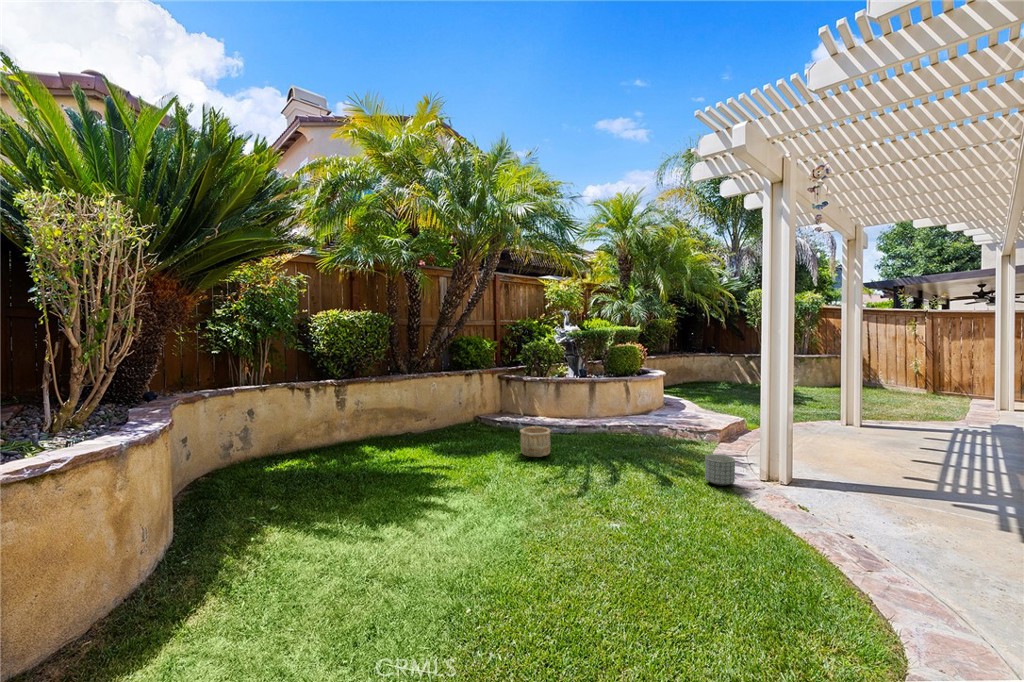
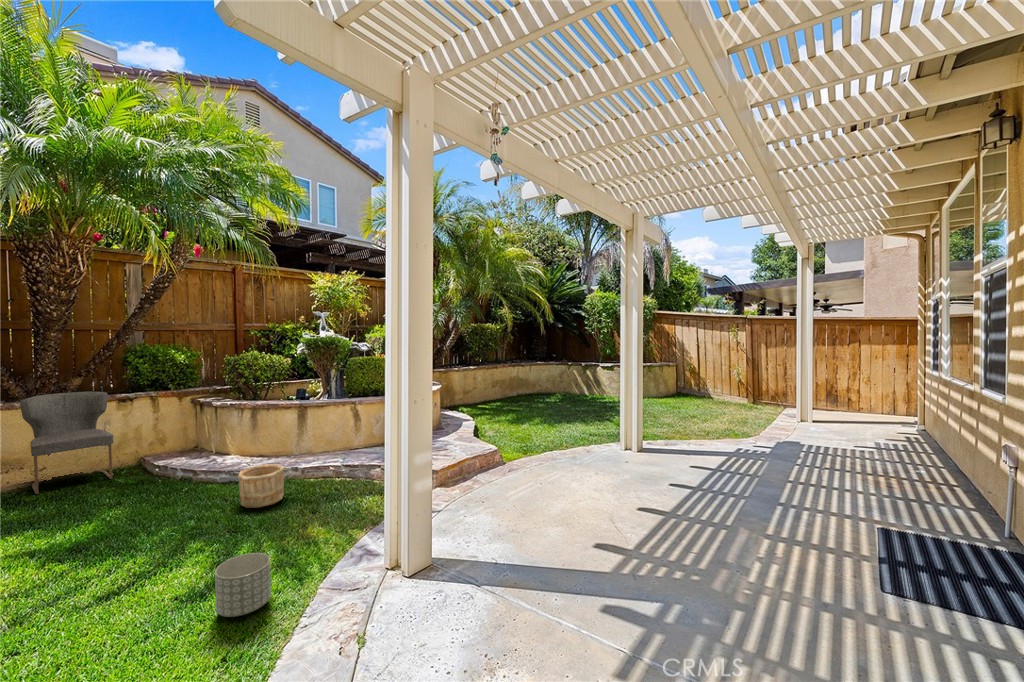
chair: none [436,367,488,435] -> present [20,392,113,494]
wooden bucket: present [520,426,551,457] -> present [238,464,284,508]

